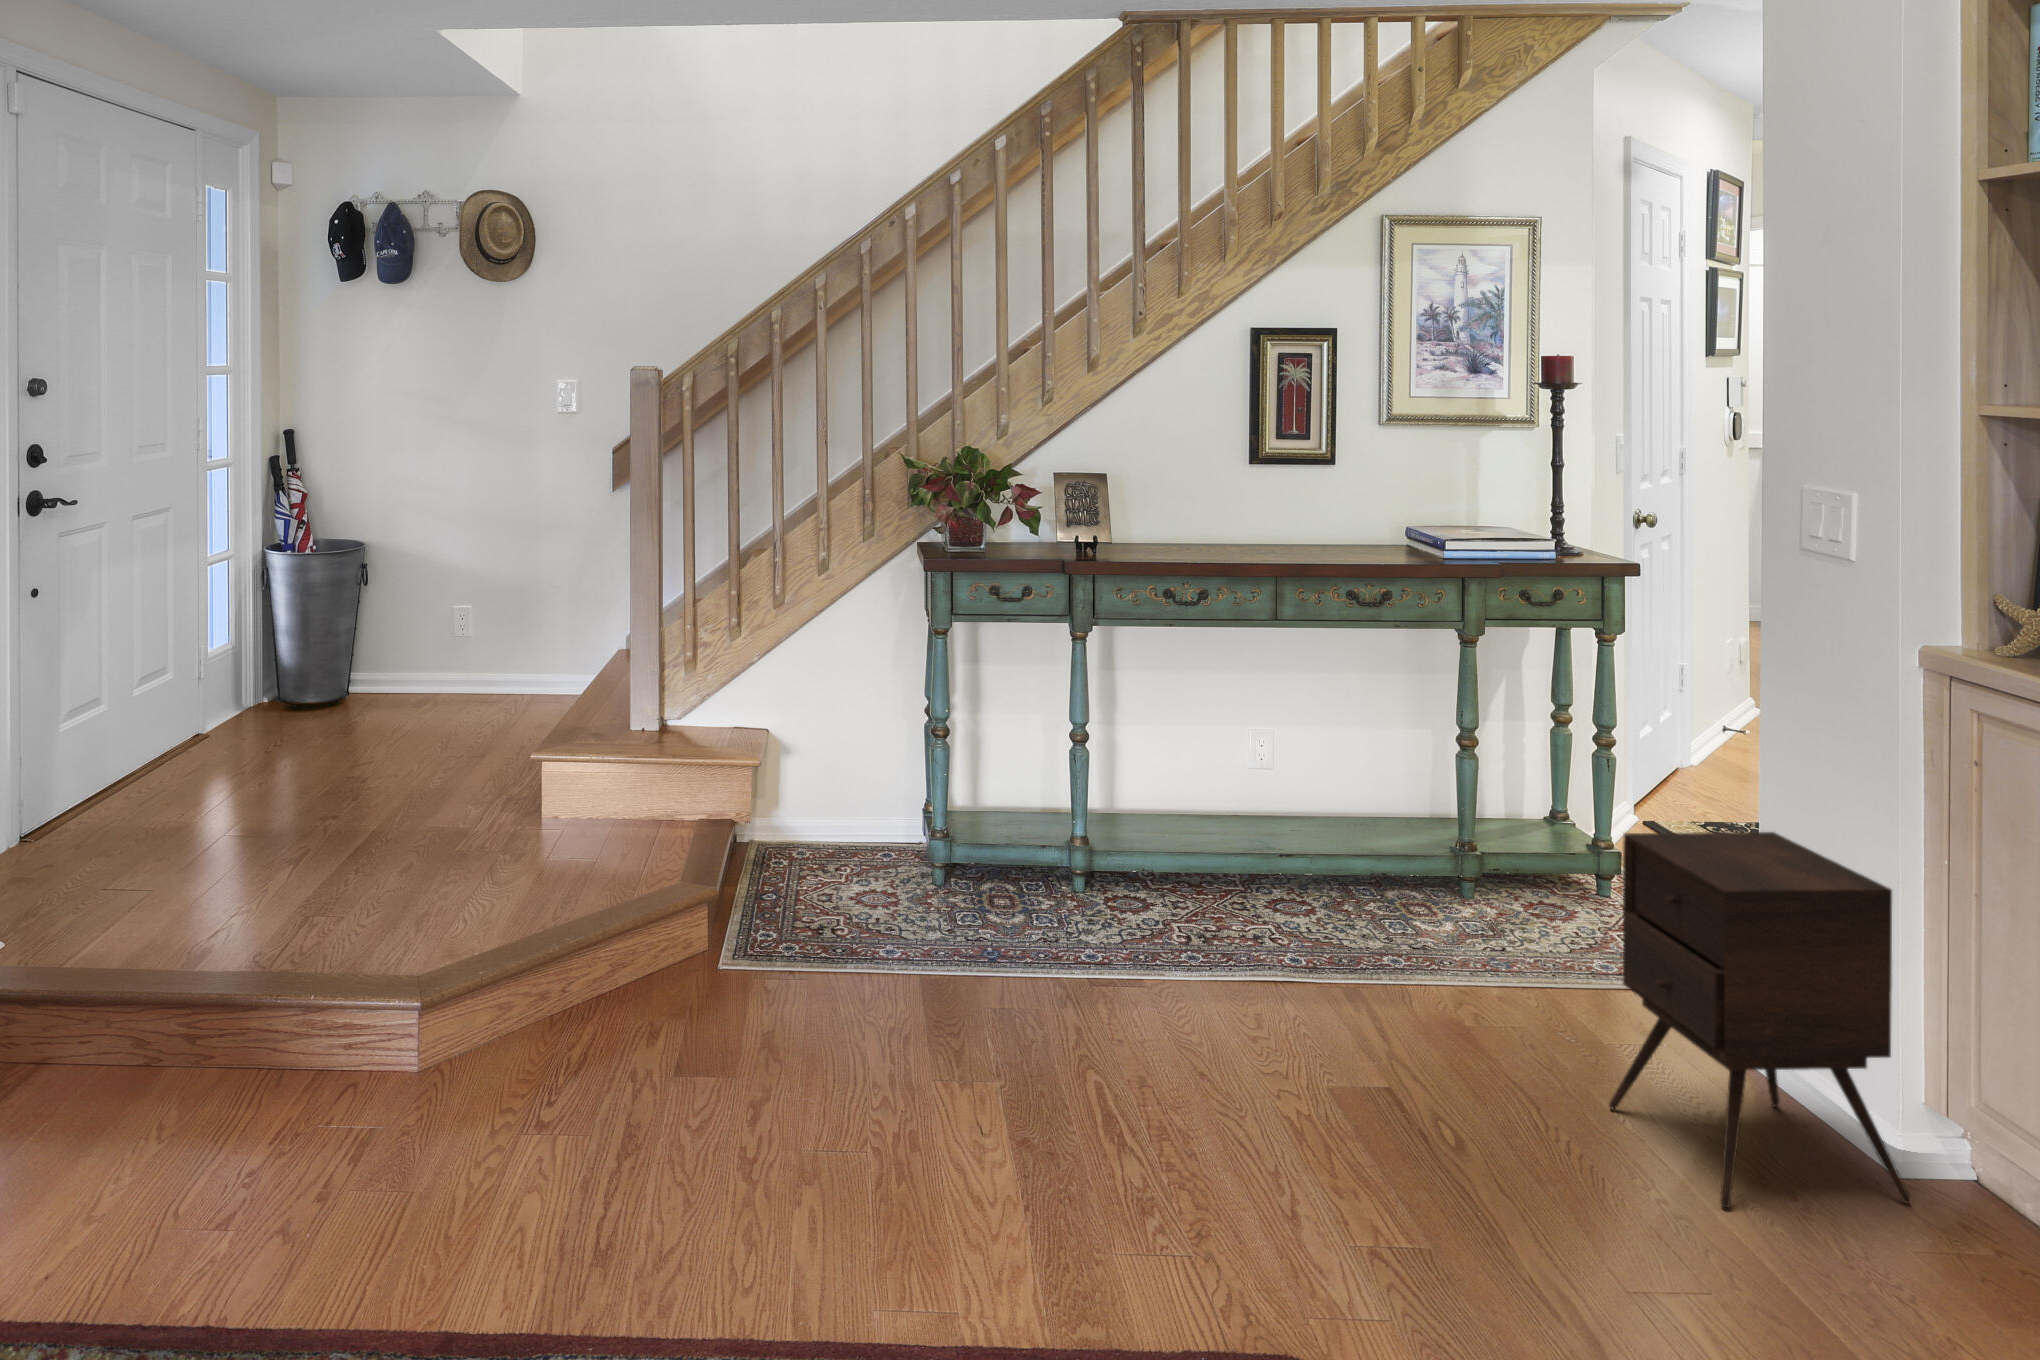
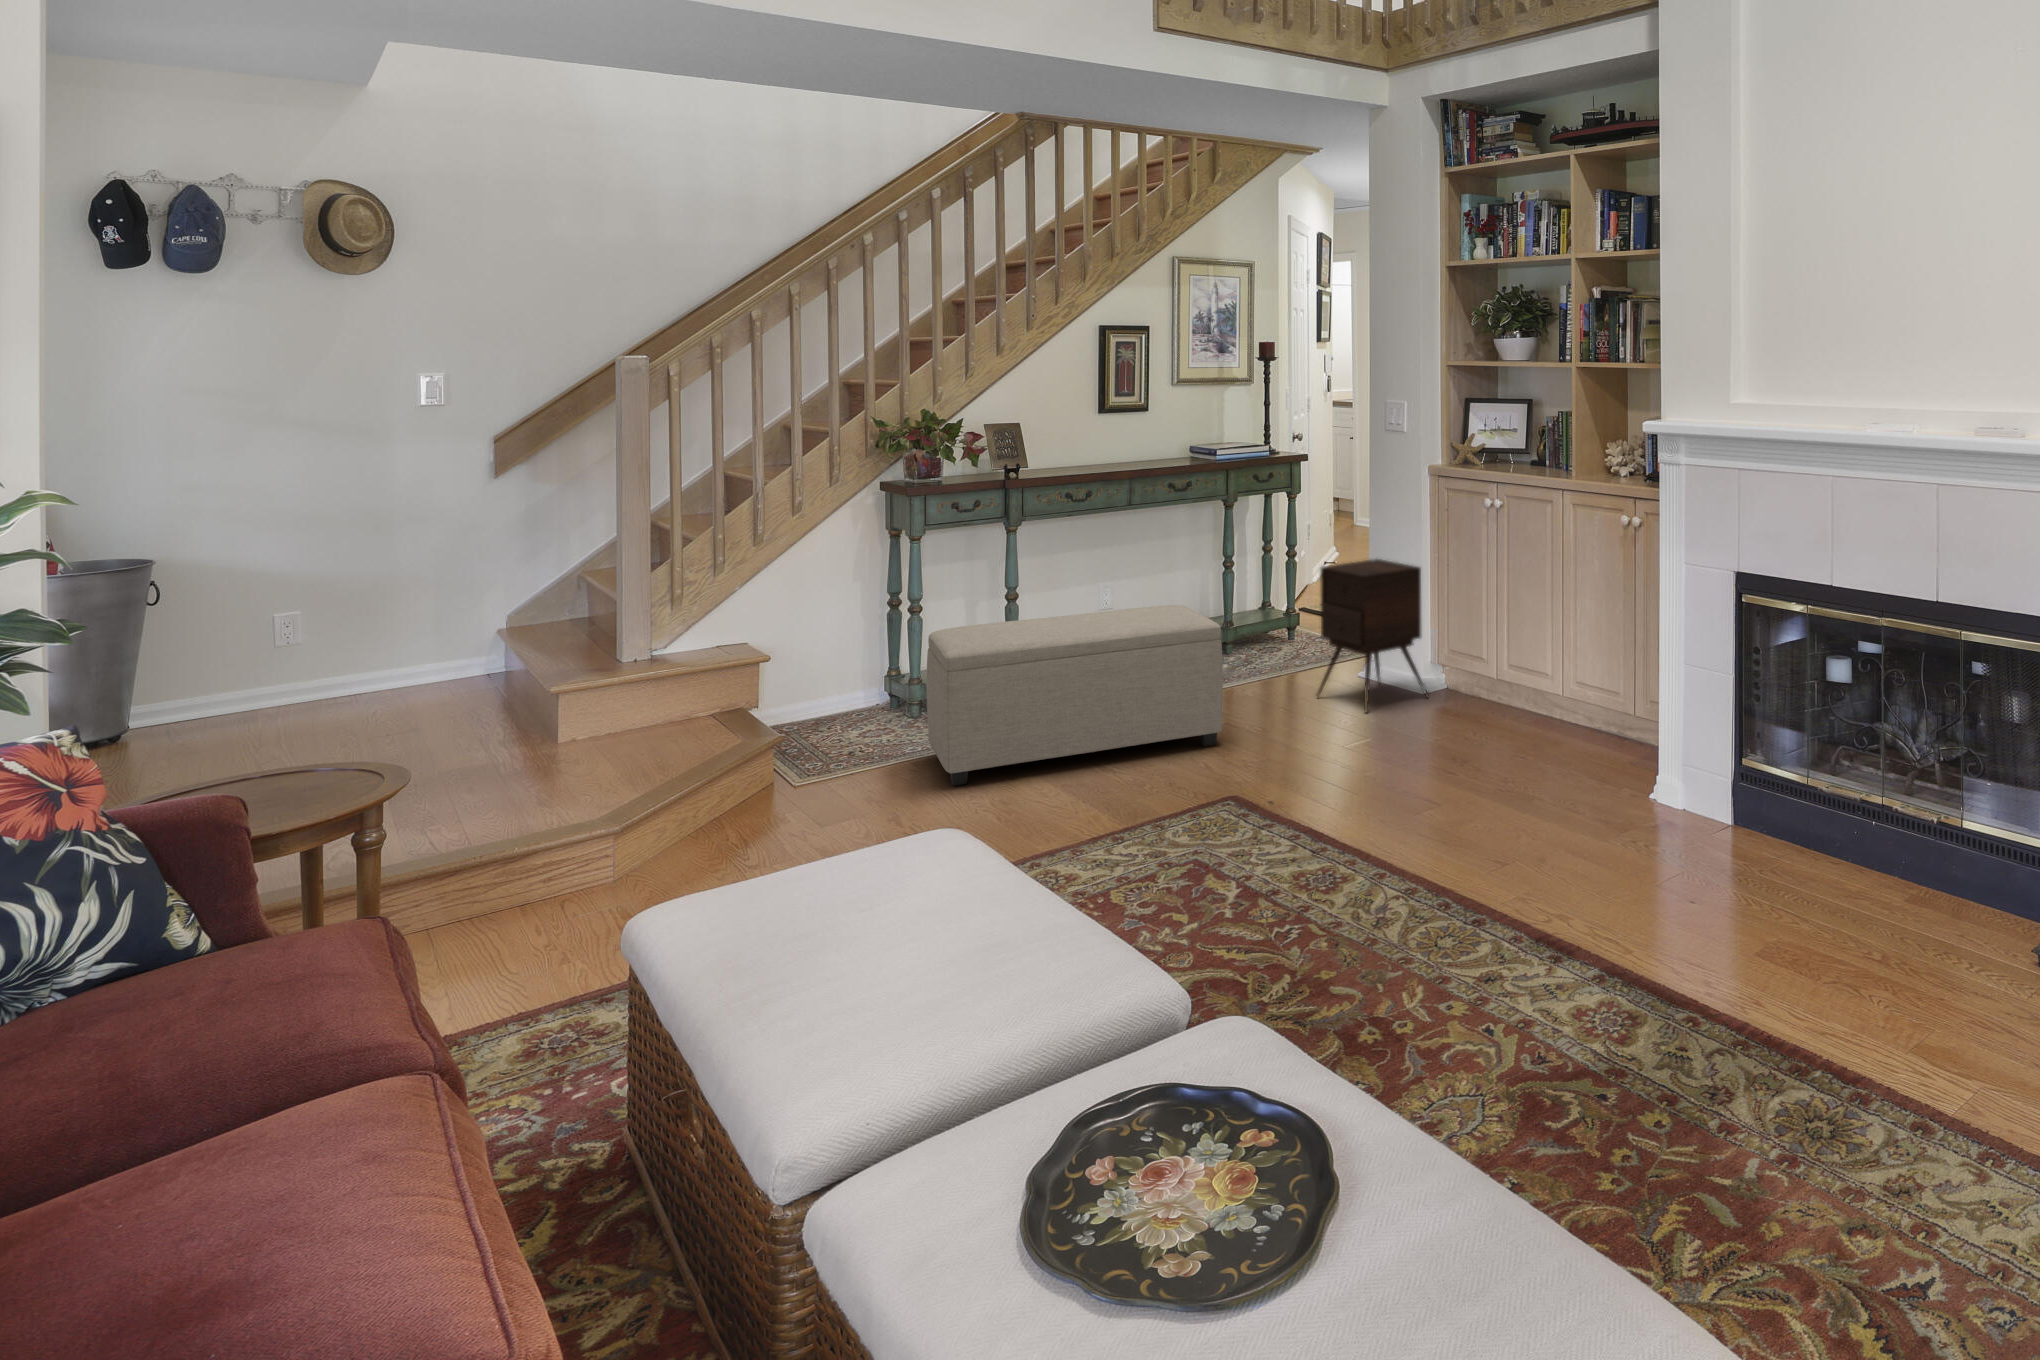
ottoman: none [815,833,1354,1197] -> present [927,605,1223,786]

